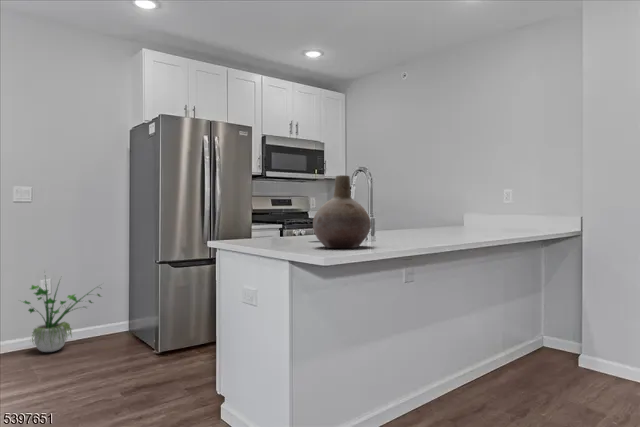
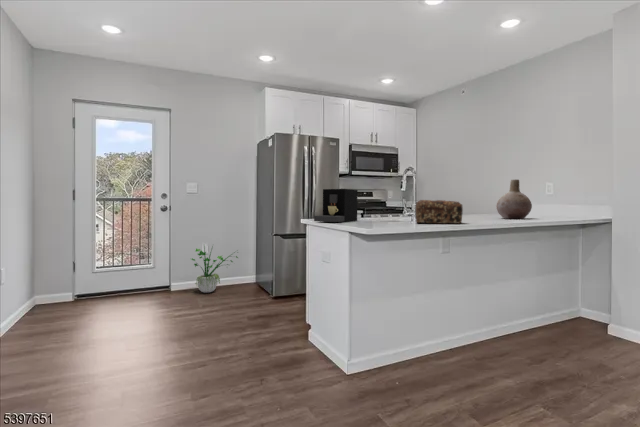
vase: present [313,175,370,248] -> present [496,179,532,219]
coffee maker: none [229,195,288,243] -> present [314,189,358,222]
bread loaf: none [374,211,436,243] -> present [416,200,463,224]

